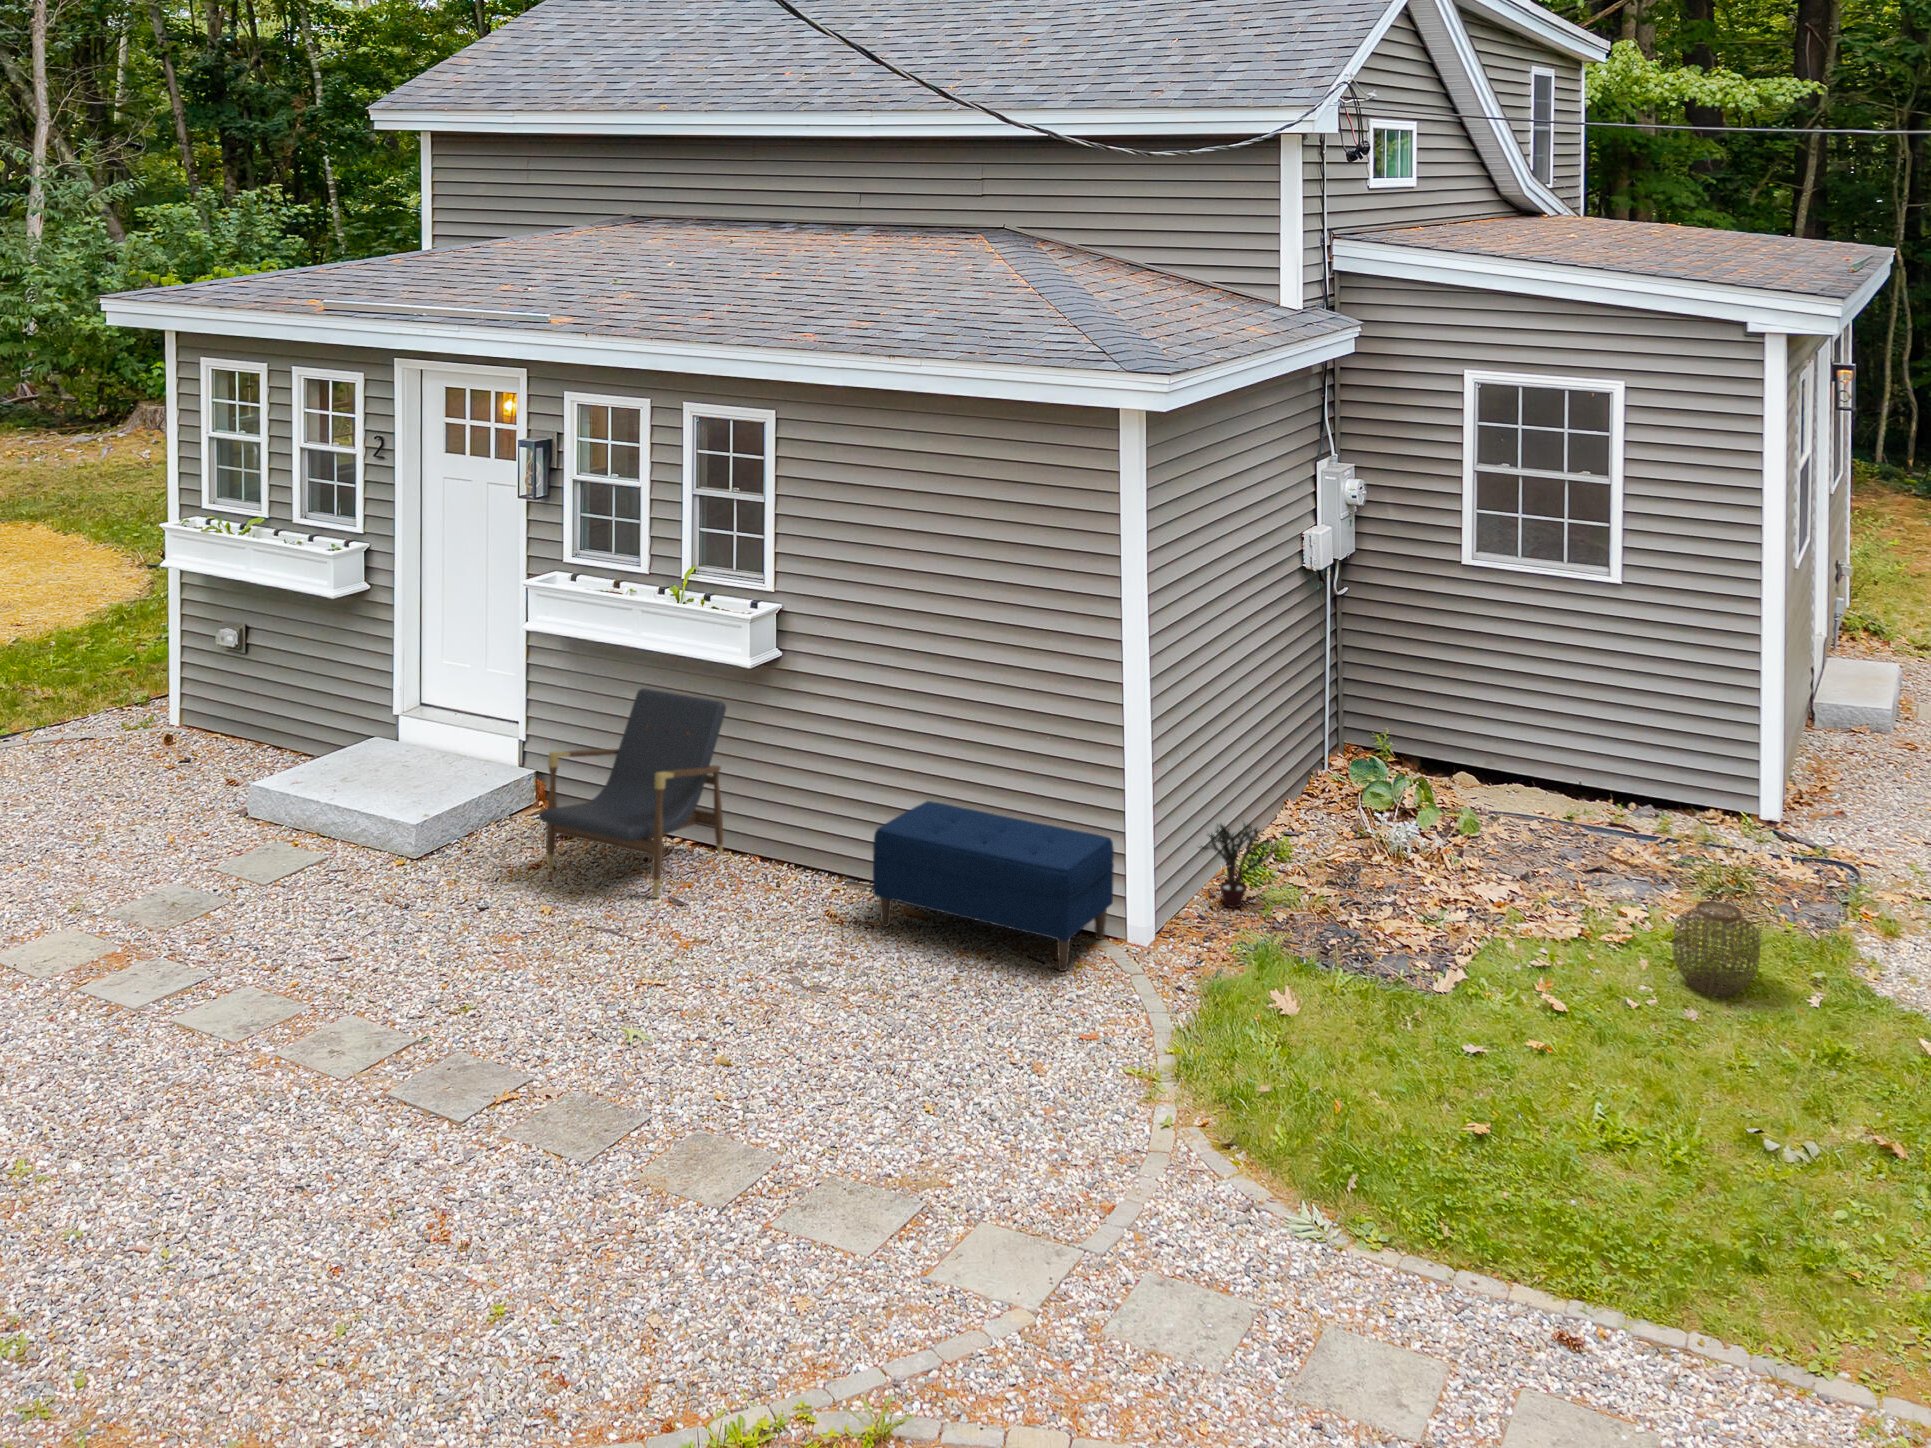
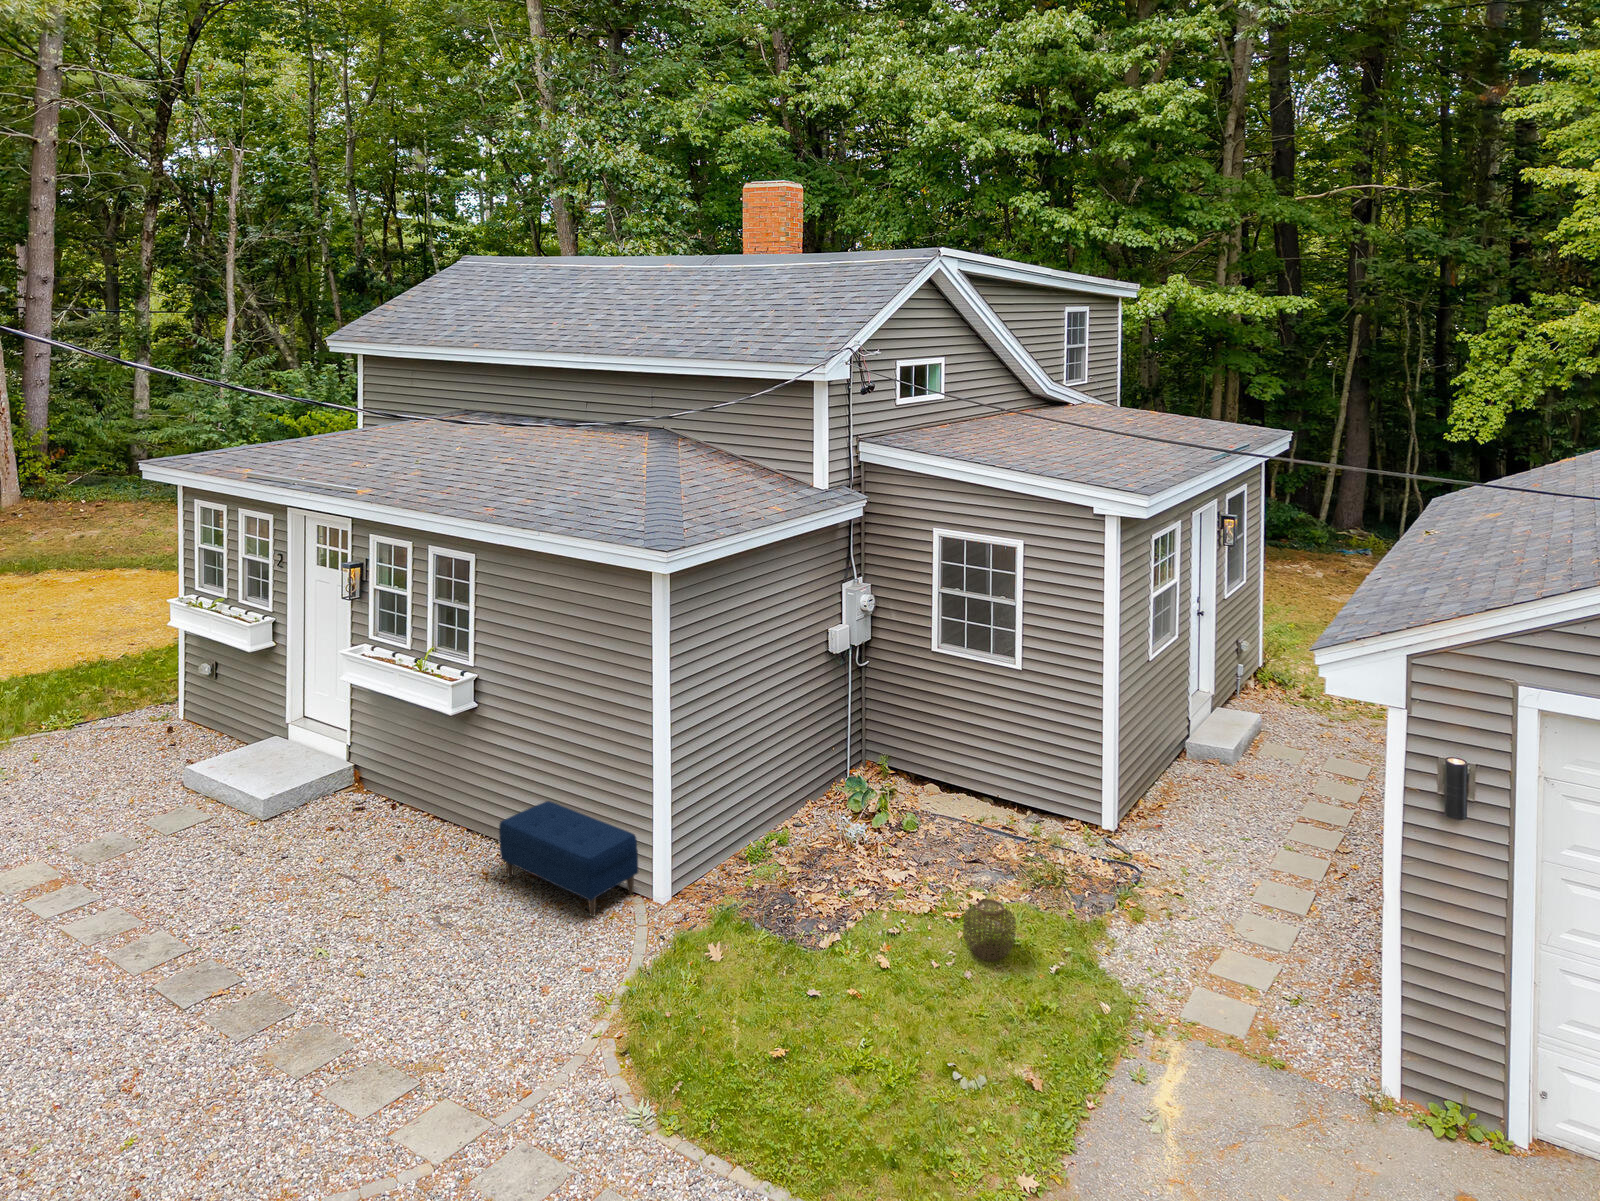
lounge chair: present [539,688,726,898] -> none [332,719,452,850]
potted plant: present [1199,824,1279,908] -> none [703,820,758,875]

